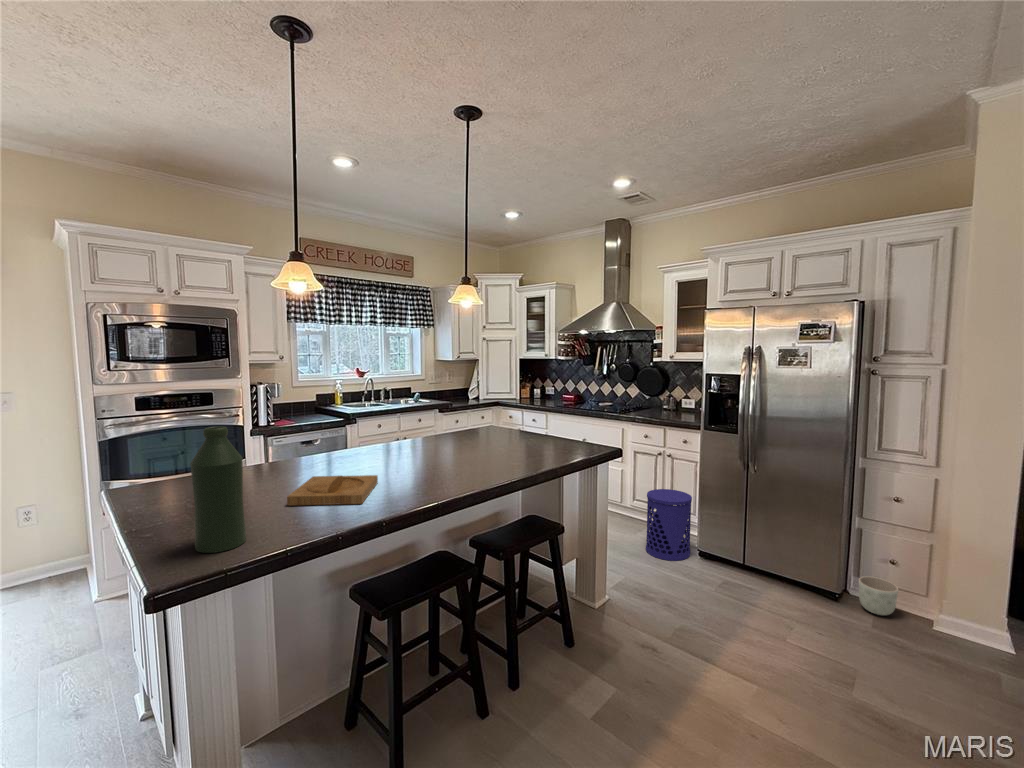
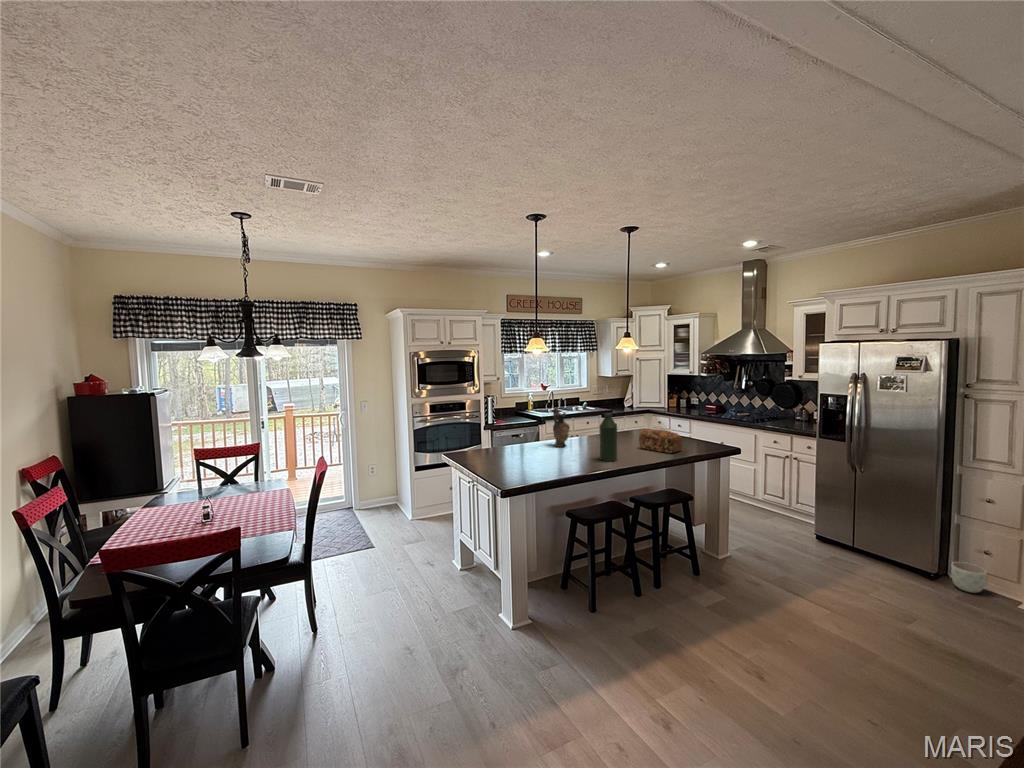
ceramic pitcher: none [344,395,373,459] -> present [553,408,570,447]
bread loaf: none [483,424,547,461] -> present [639,429,683,453]
bottle: present [190,426,246,553] -> present [599,413,617,461]
tray: present [287,475,378,506] -> none [536,454,578,469]
waste bin: present [646,489,692,561] -> none [770,484,810,540]

